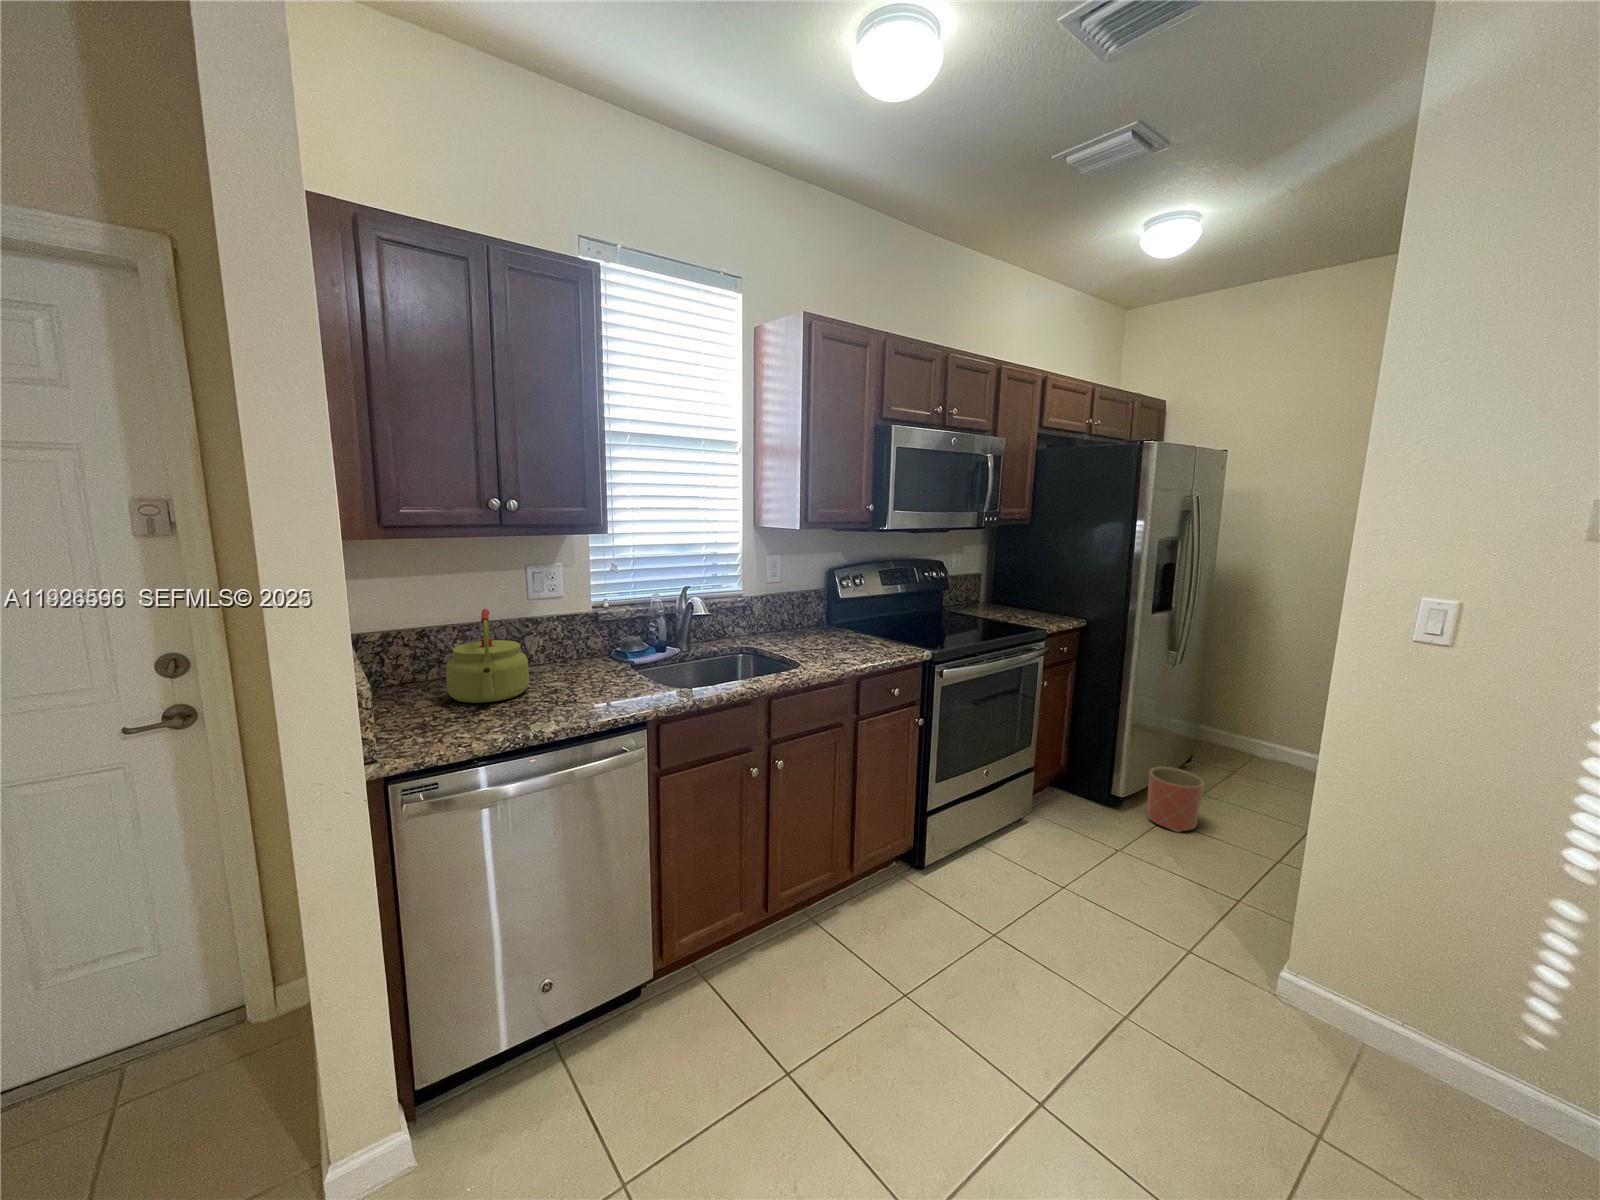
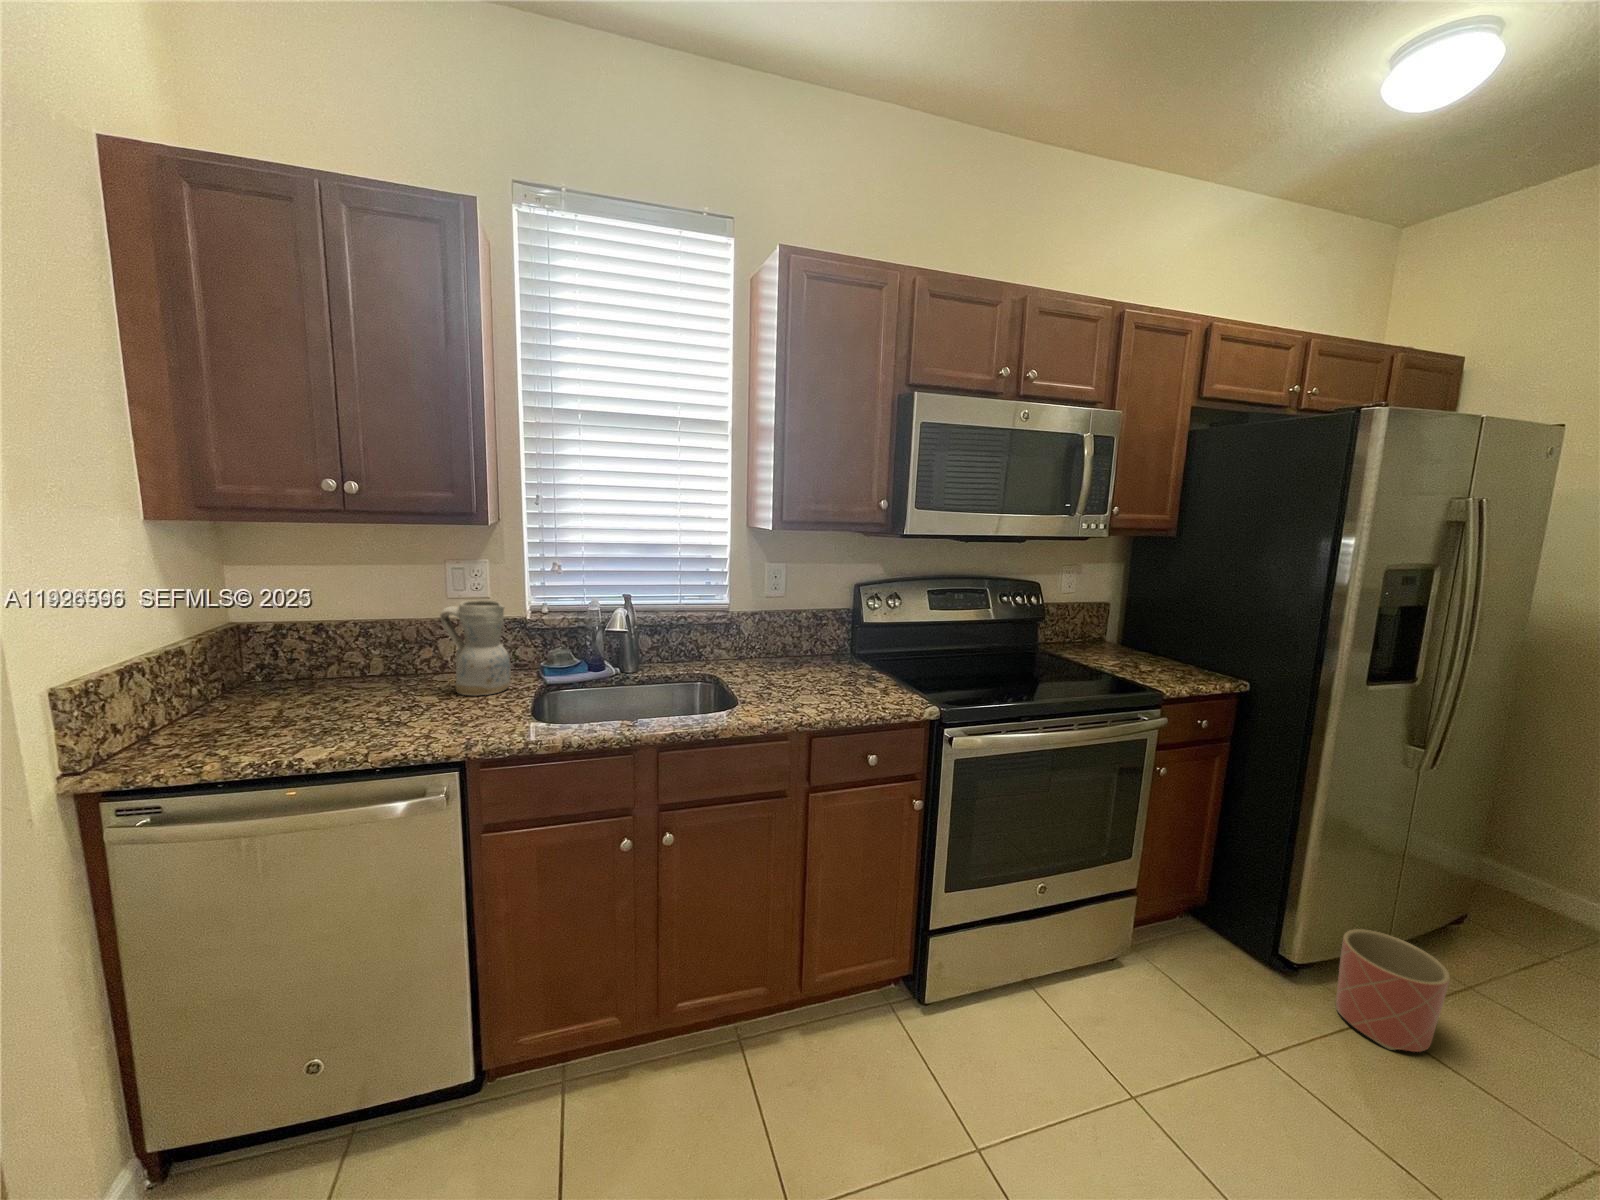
ceramic pitcher: none [554,598,611,679] -> present [440,600,511,695]
kettle: present [446,609,530,703] -> none [289,605,395,713]

